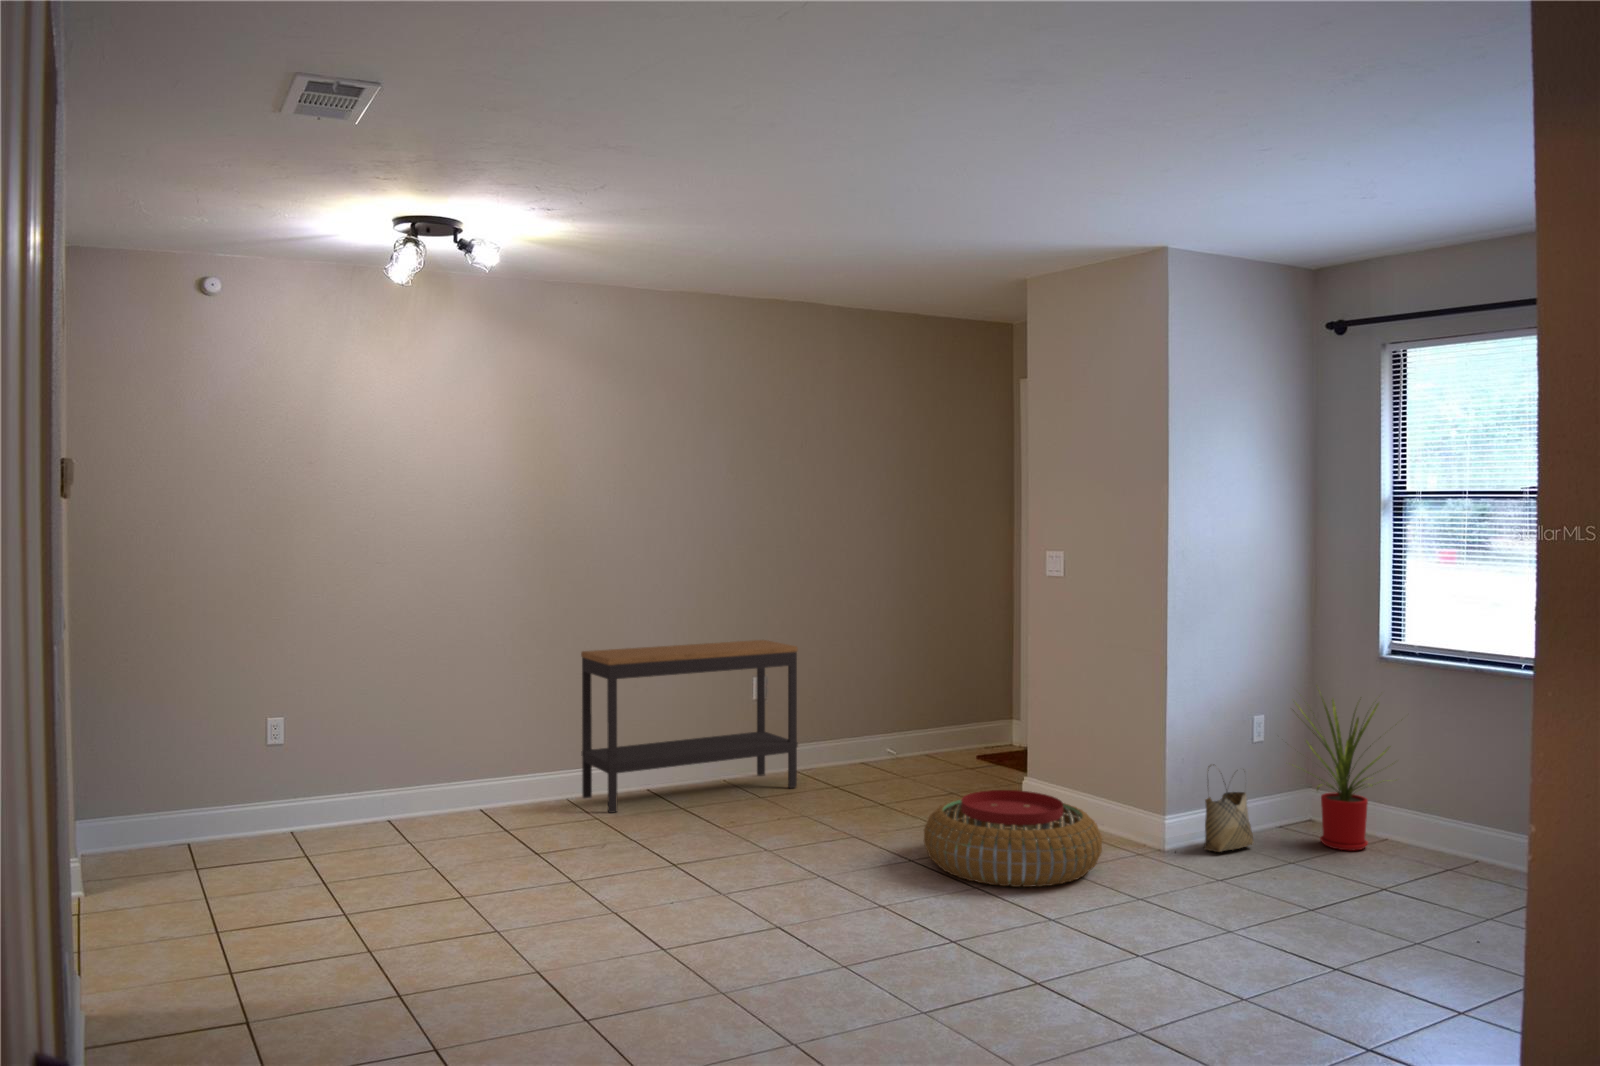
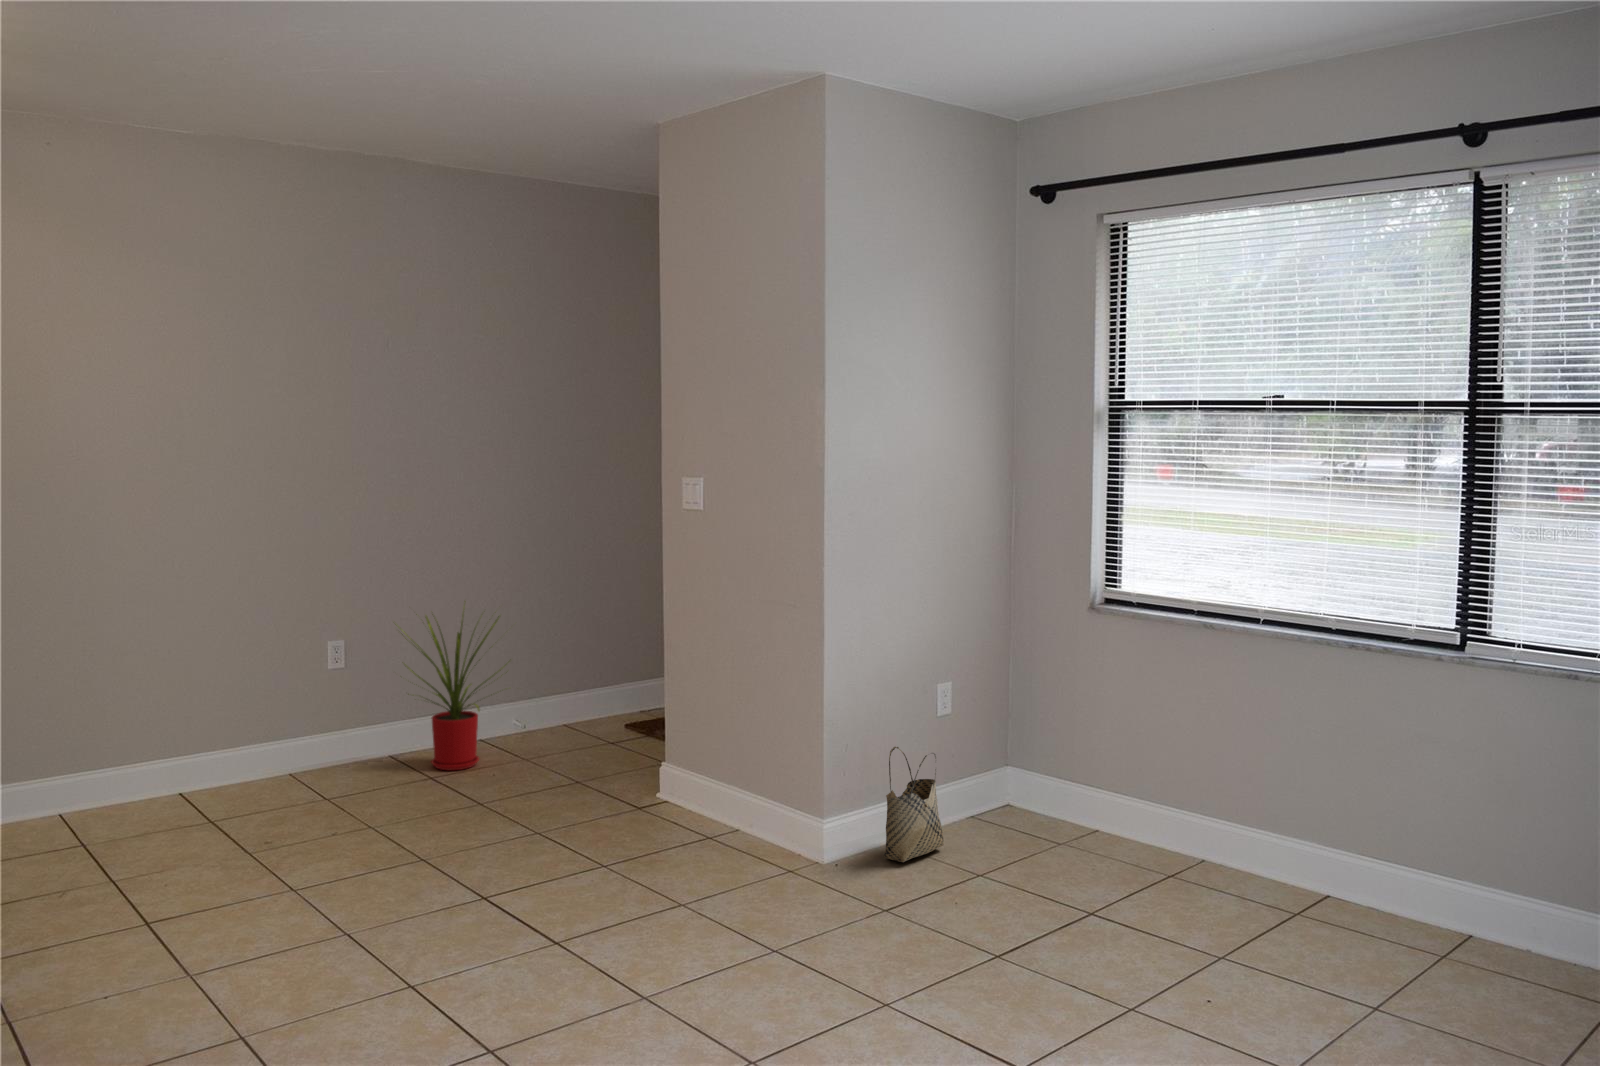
console table: present [581,640,798,813] -> none [14,592,365,856]
house plant: present [1298,685,1390,851] -> present [402,614,499,770]
pouf: present [924,790,1102,887] -> none [502,801,753,955]

